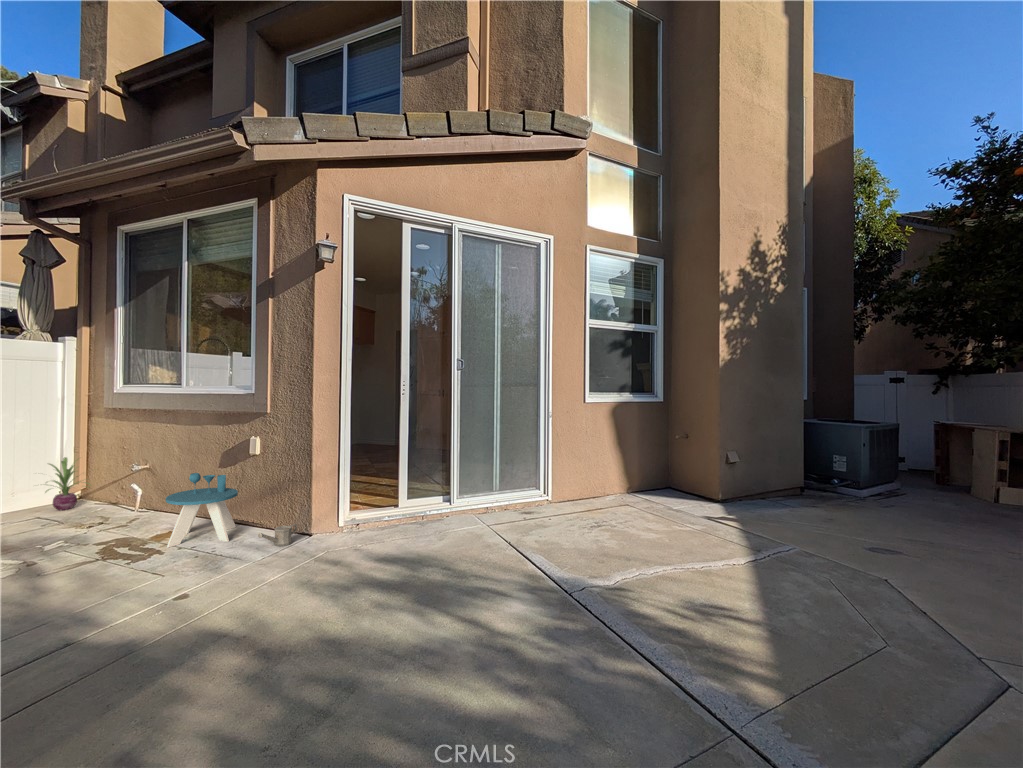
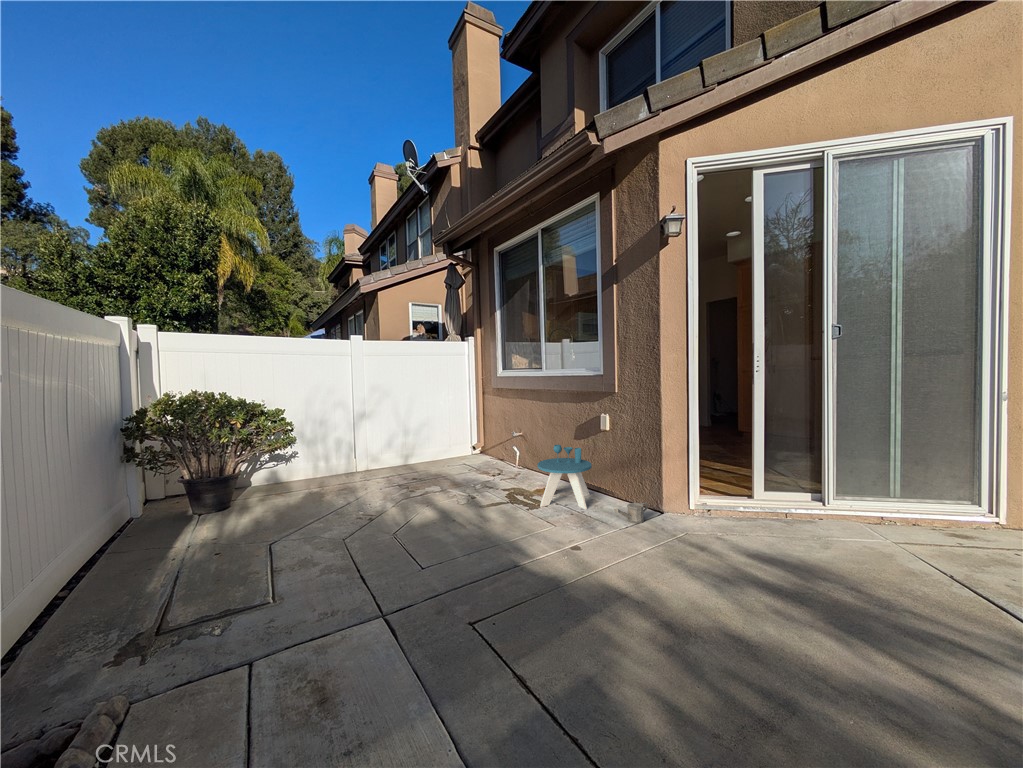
decorative plant: present [46,457,90,510] -> none [452,424,491,463]

